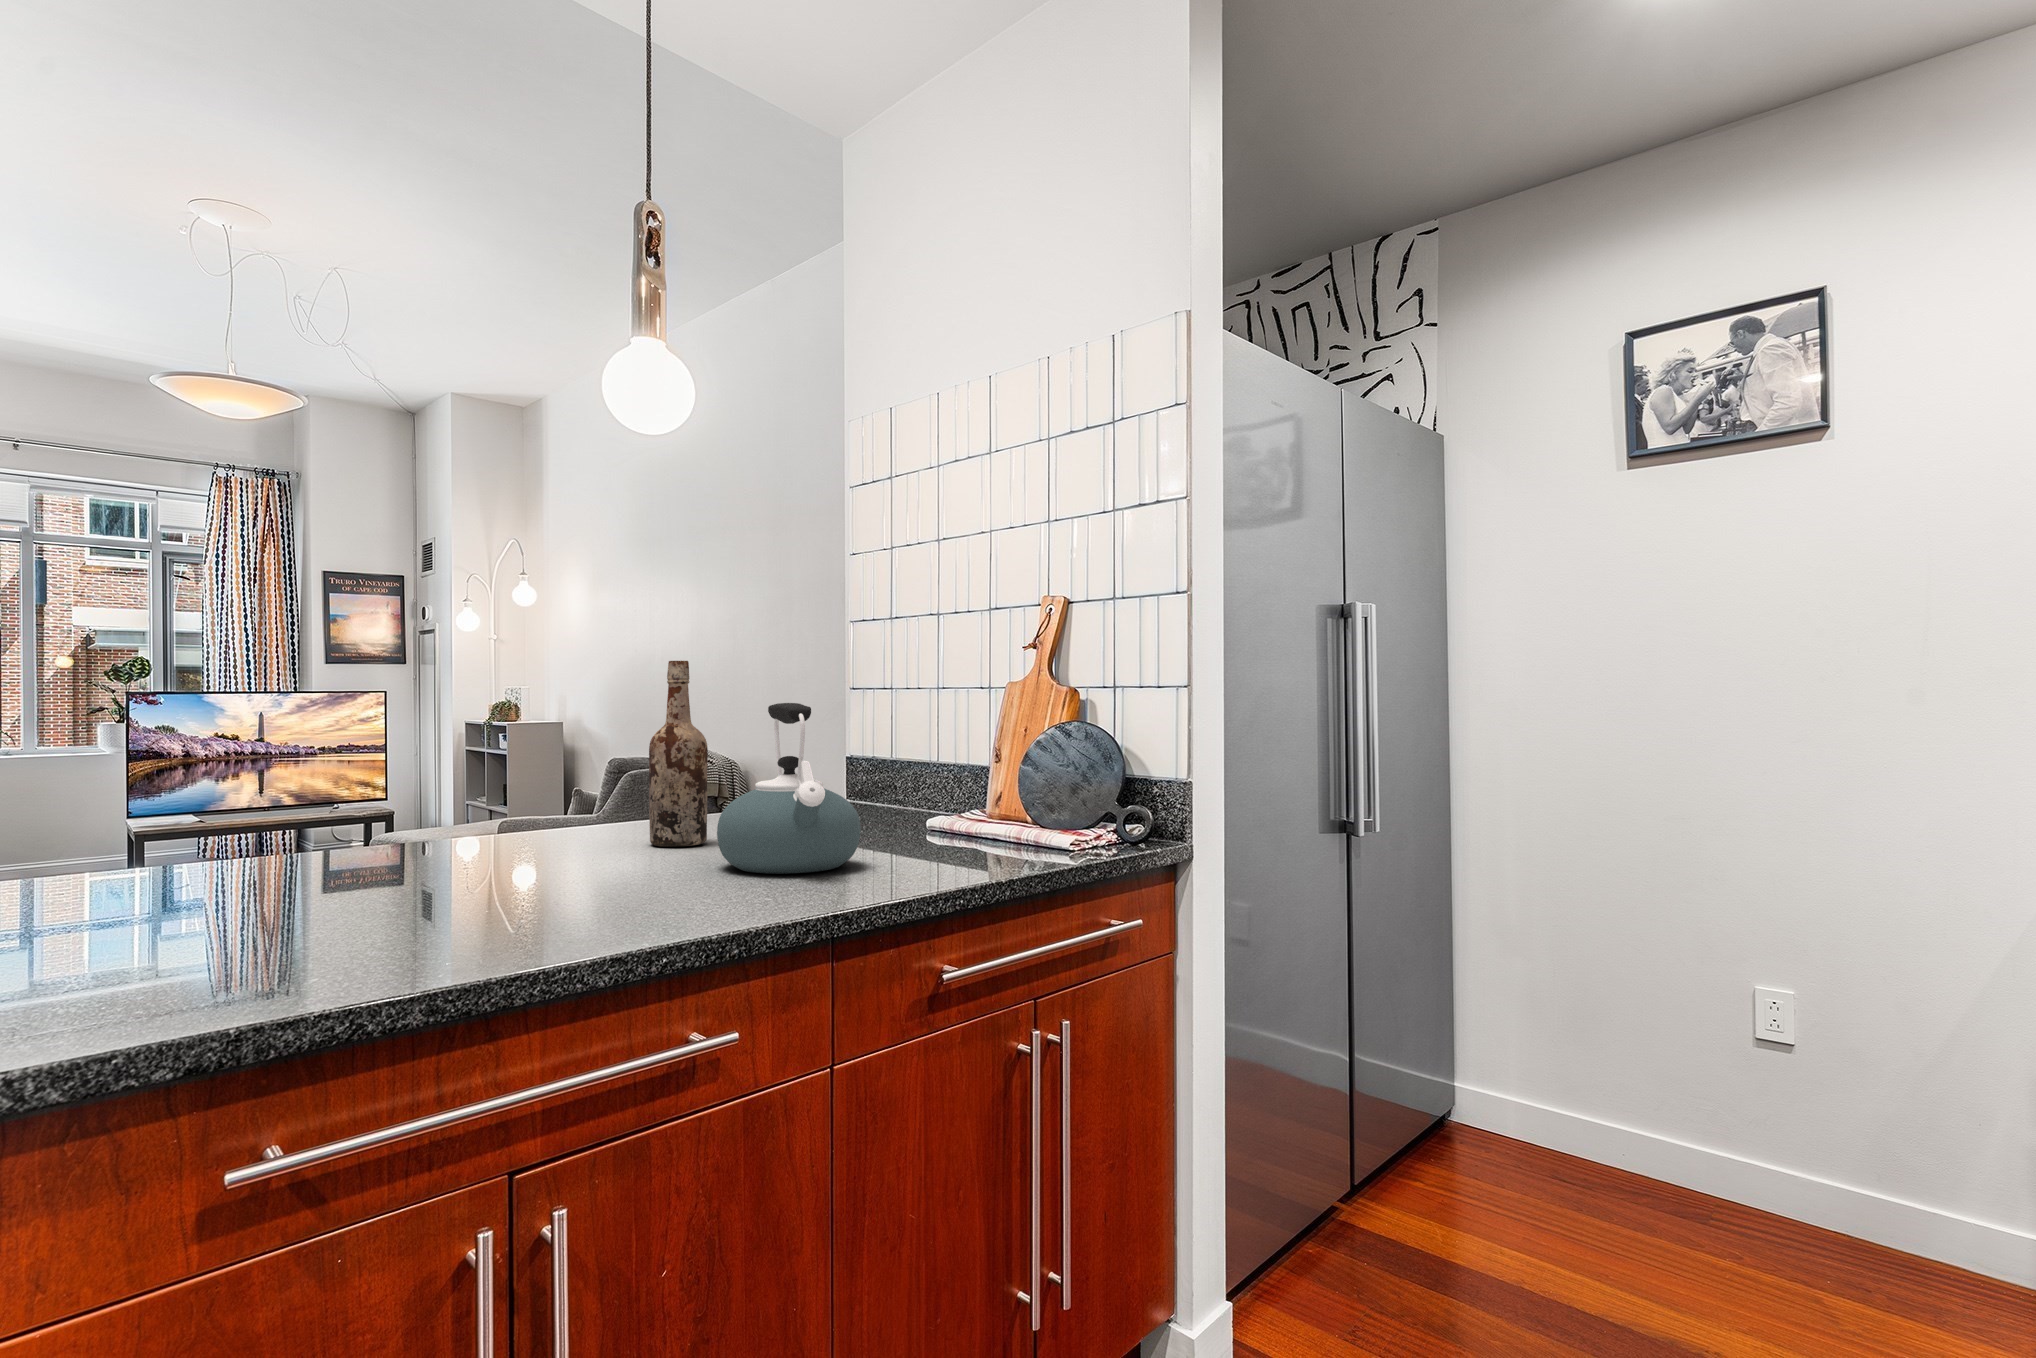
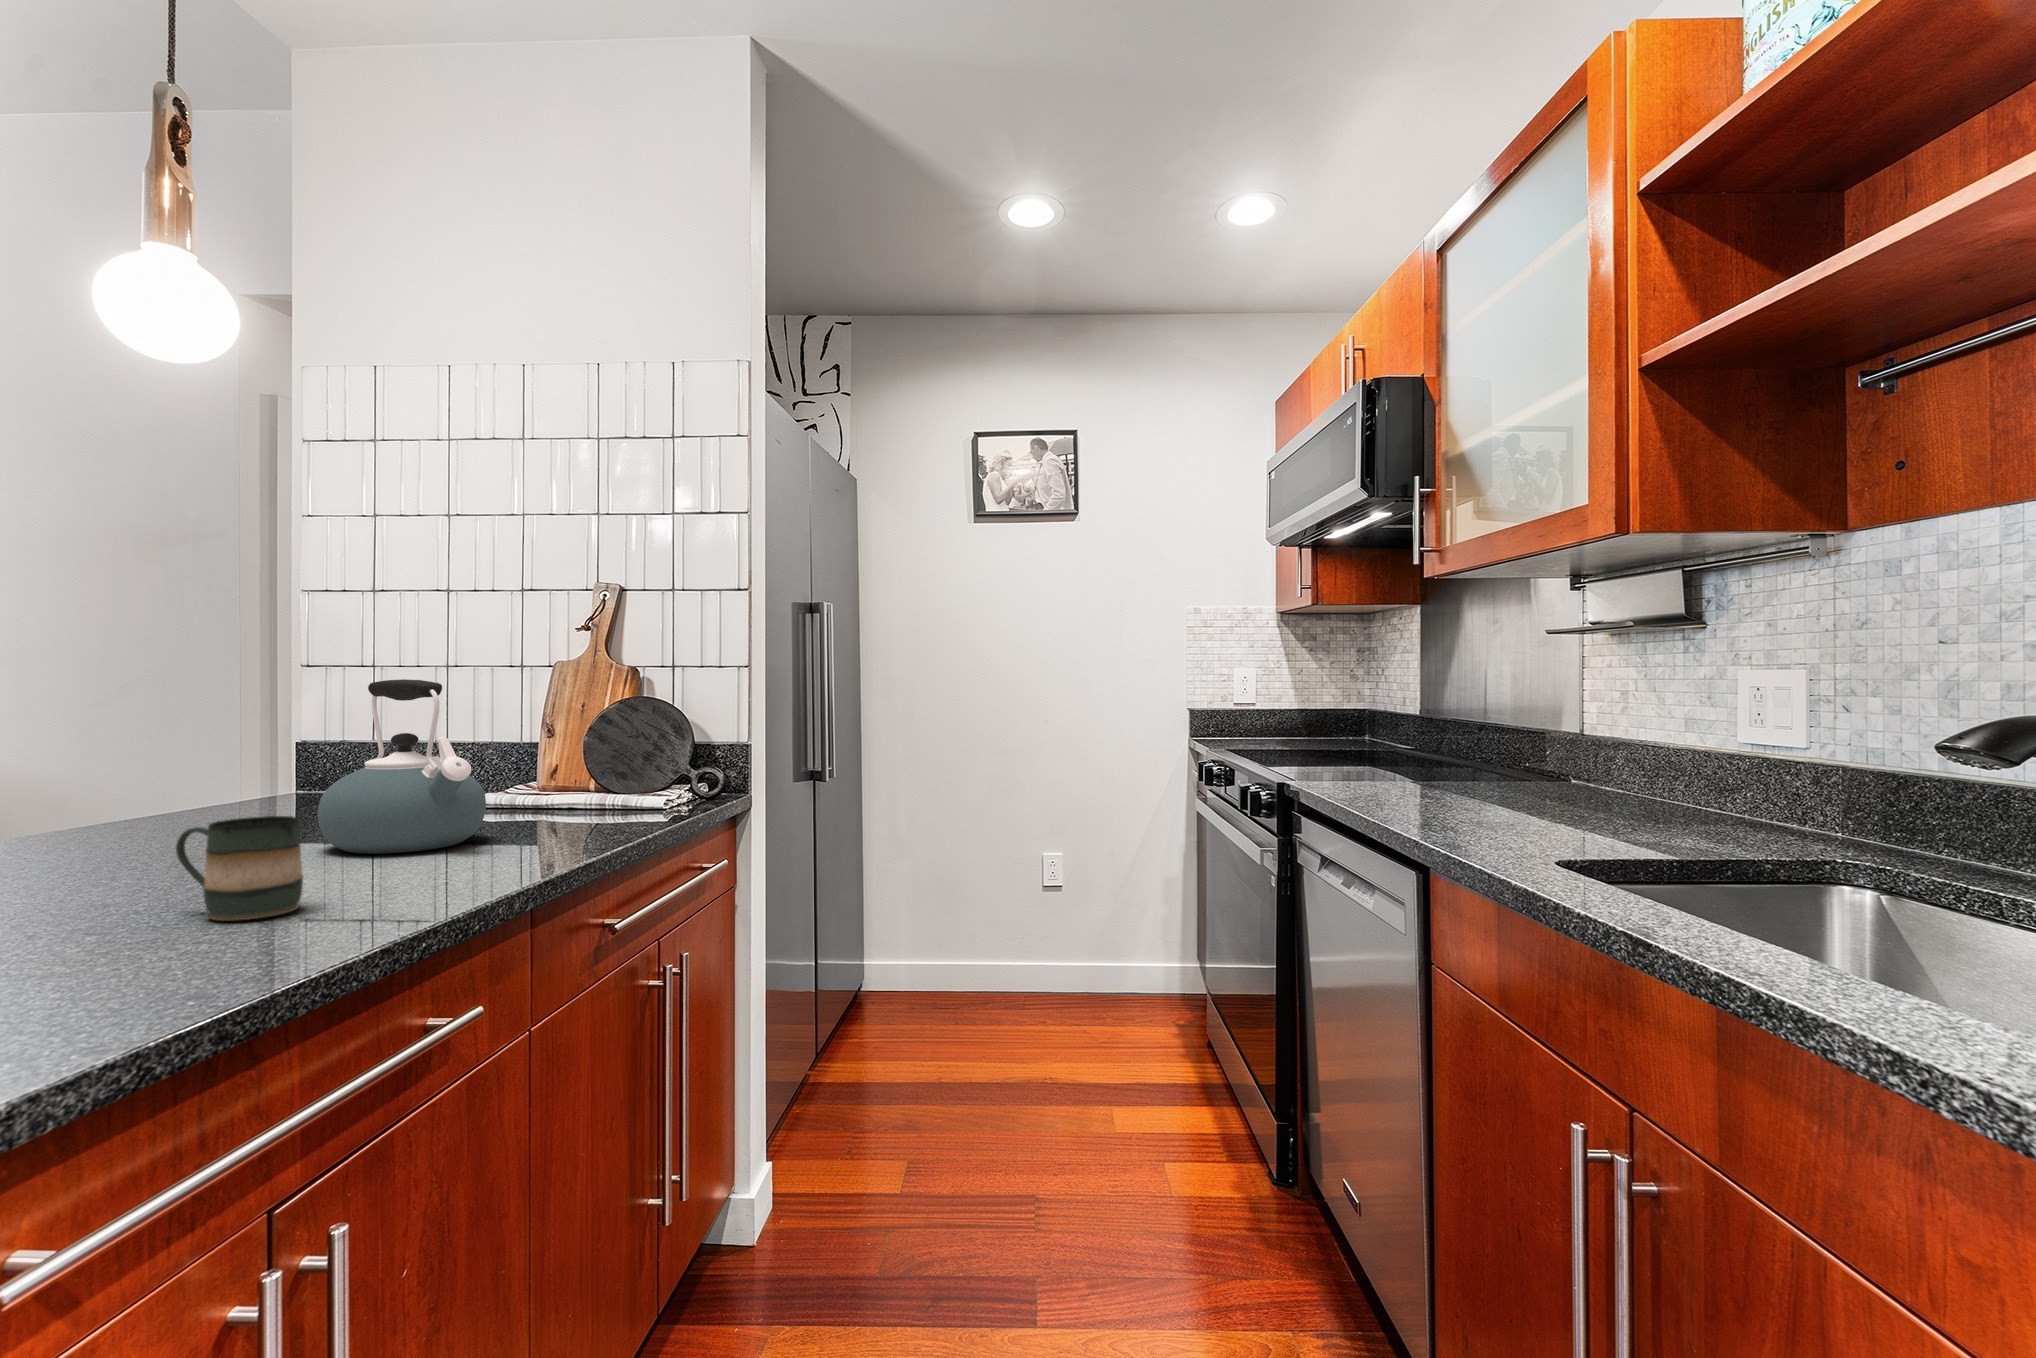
wine bottle: present [649,661,708,847] -> none [174,635,254,840]
mug: none [544,830,625,920] -> present [176,816,303,921]

